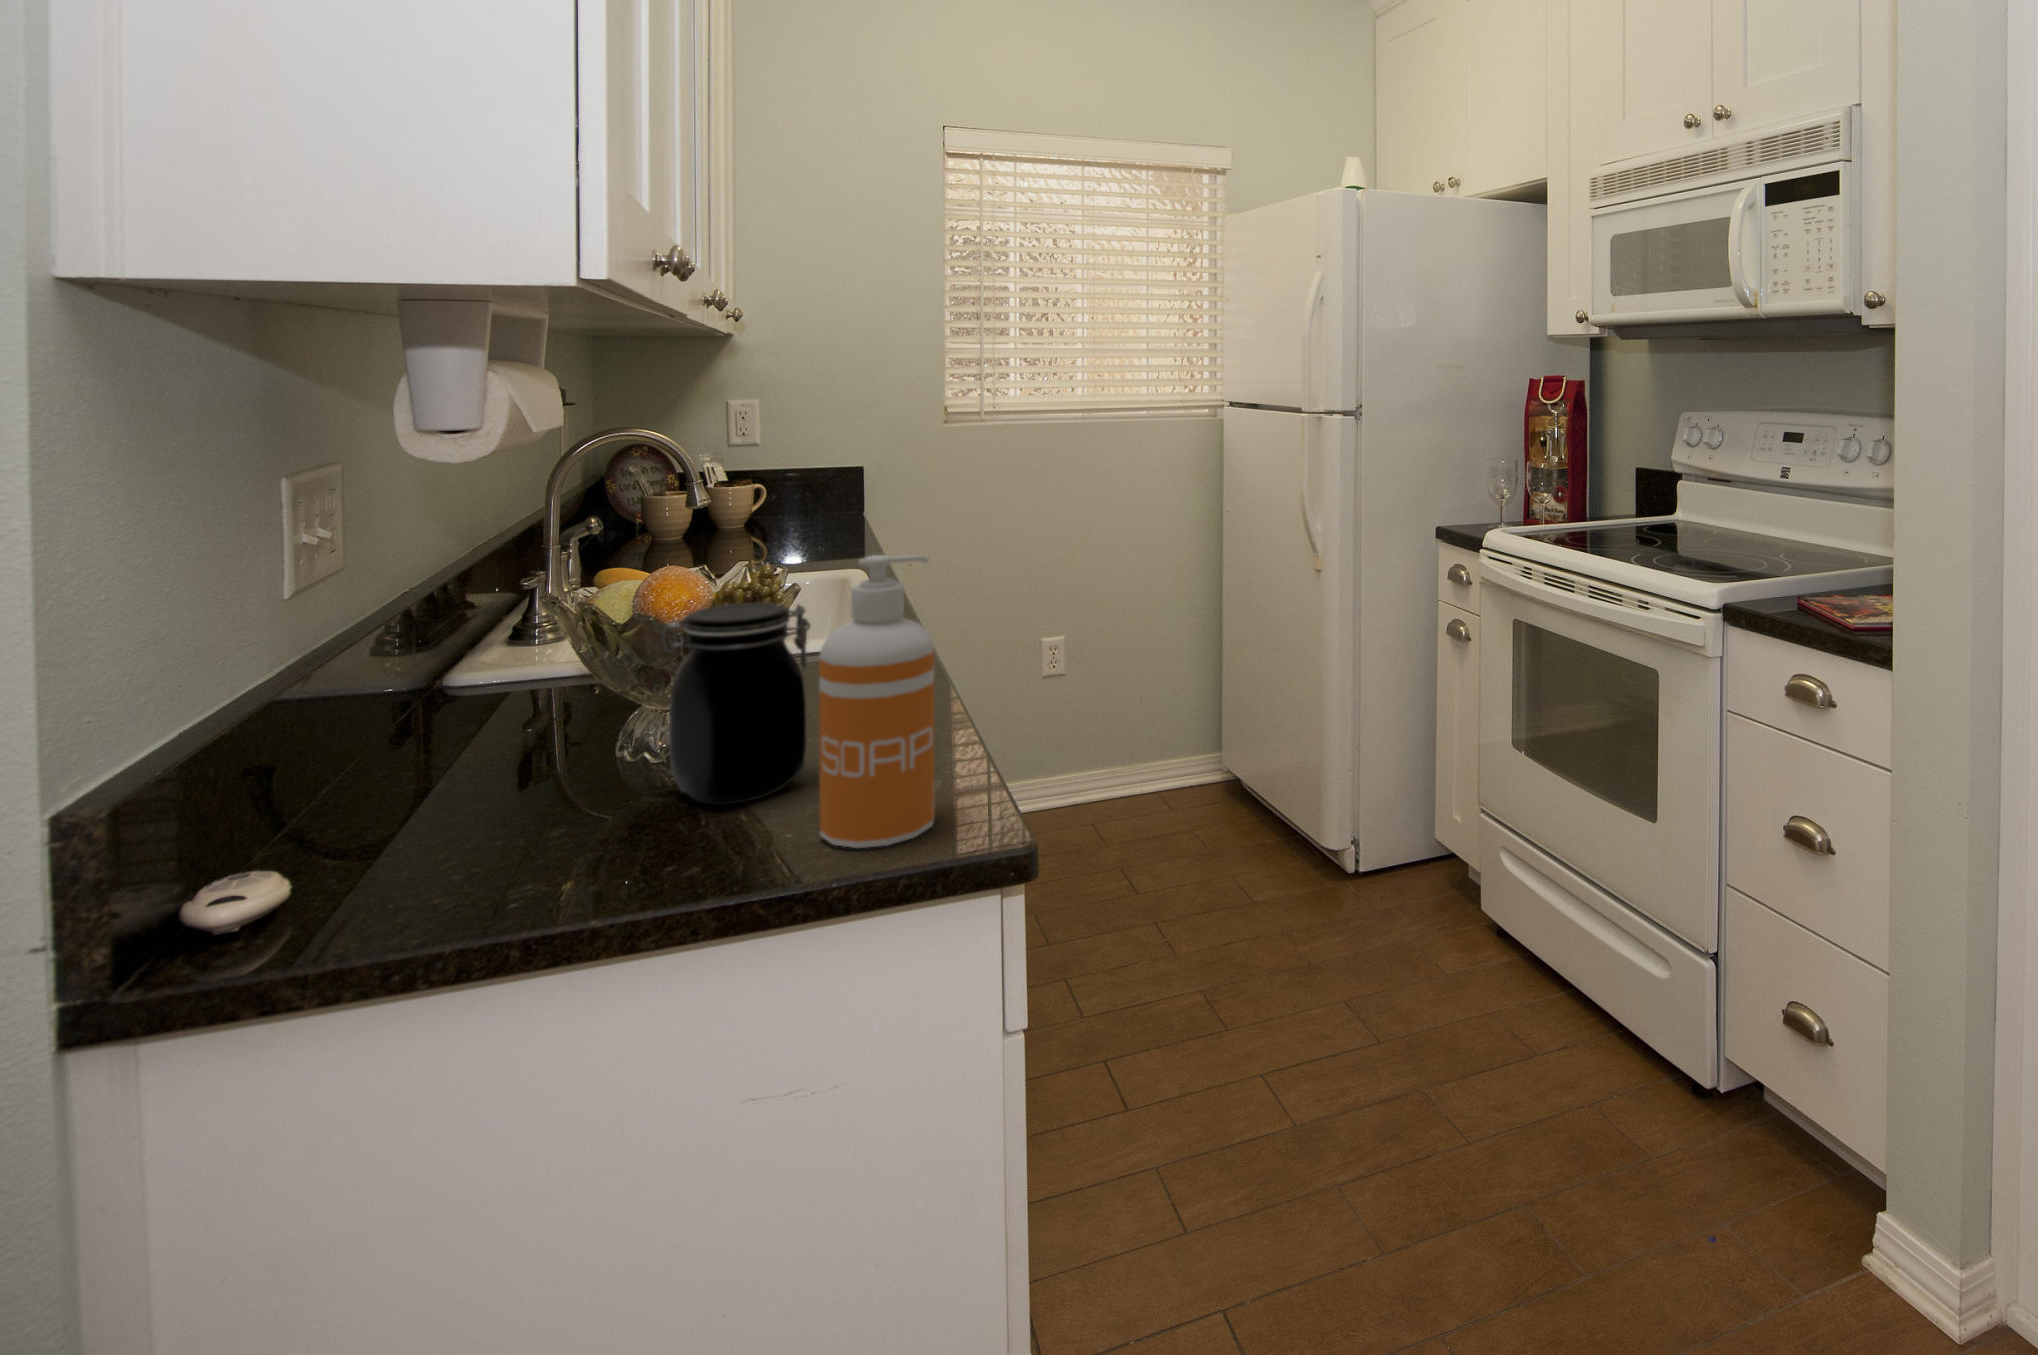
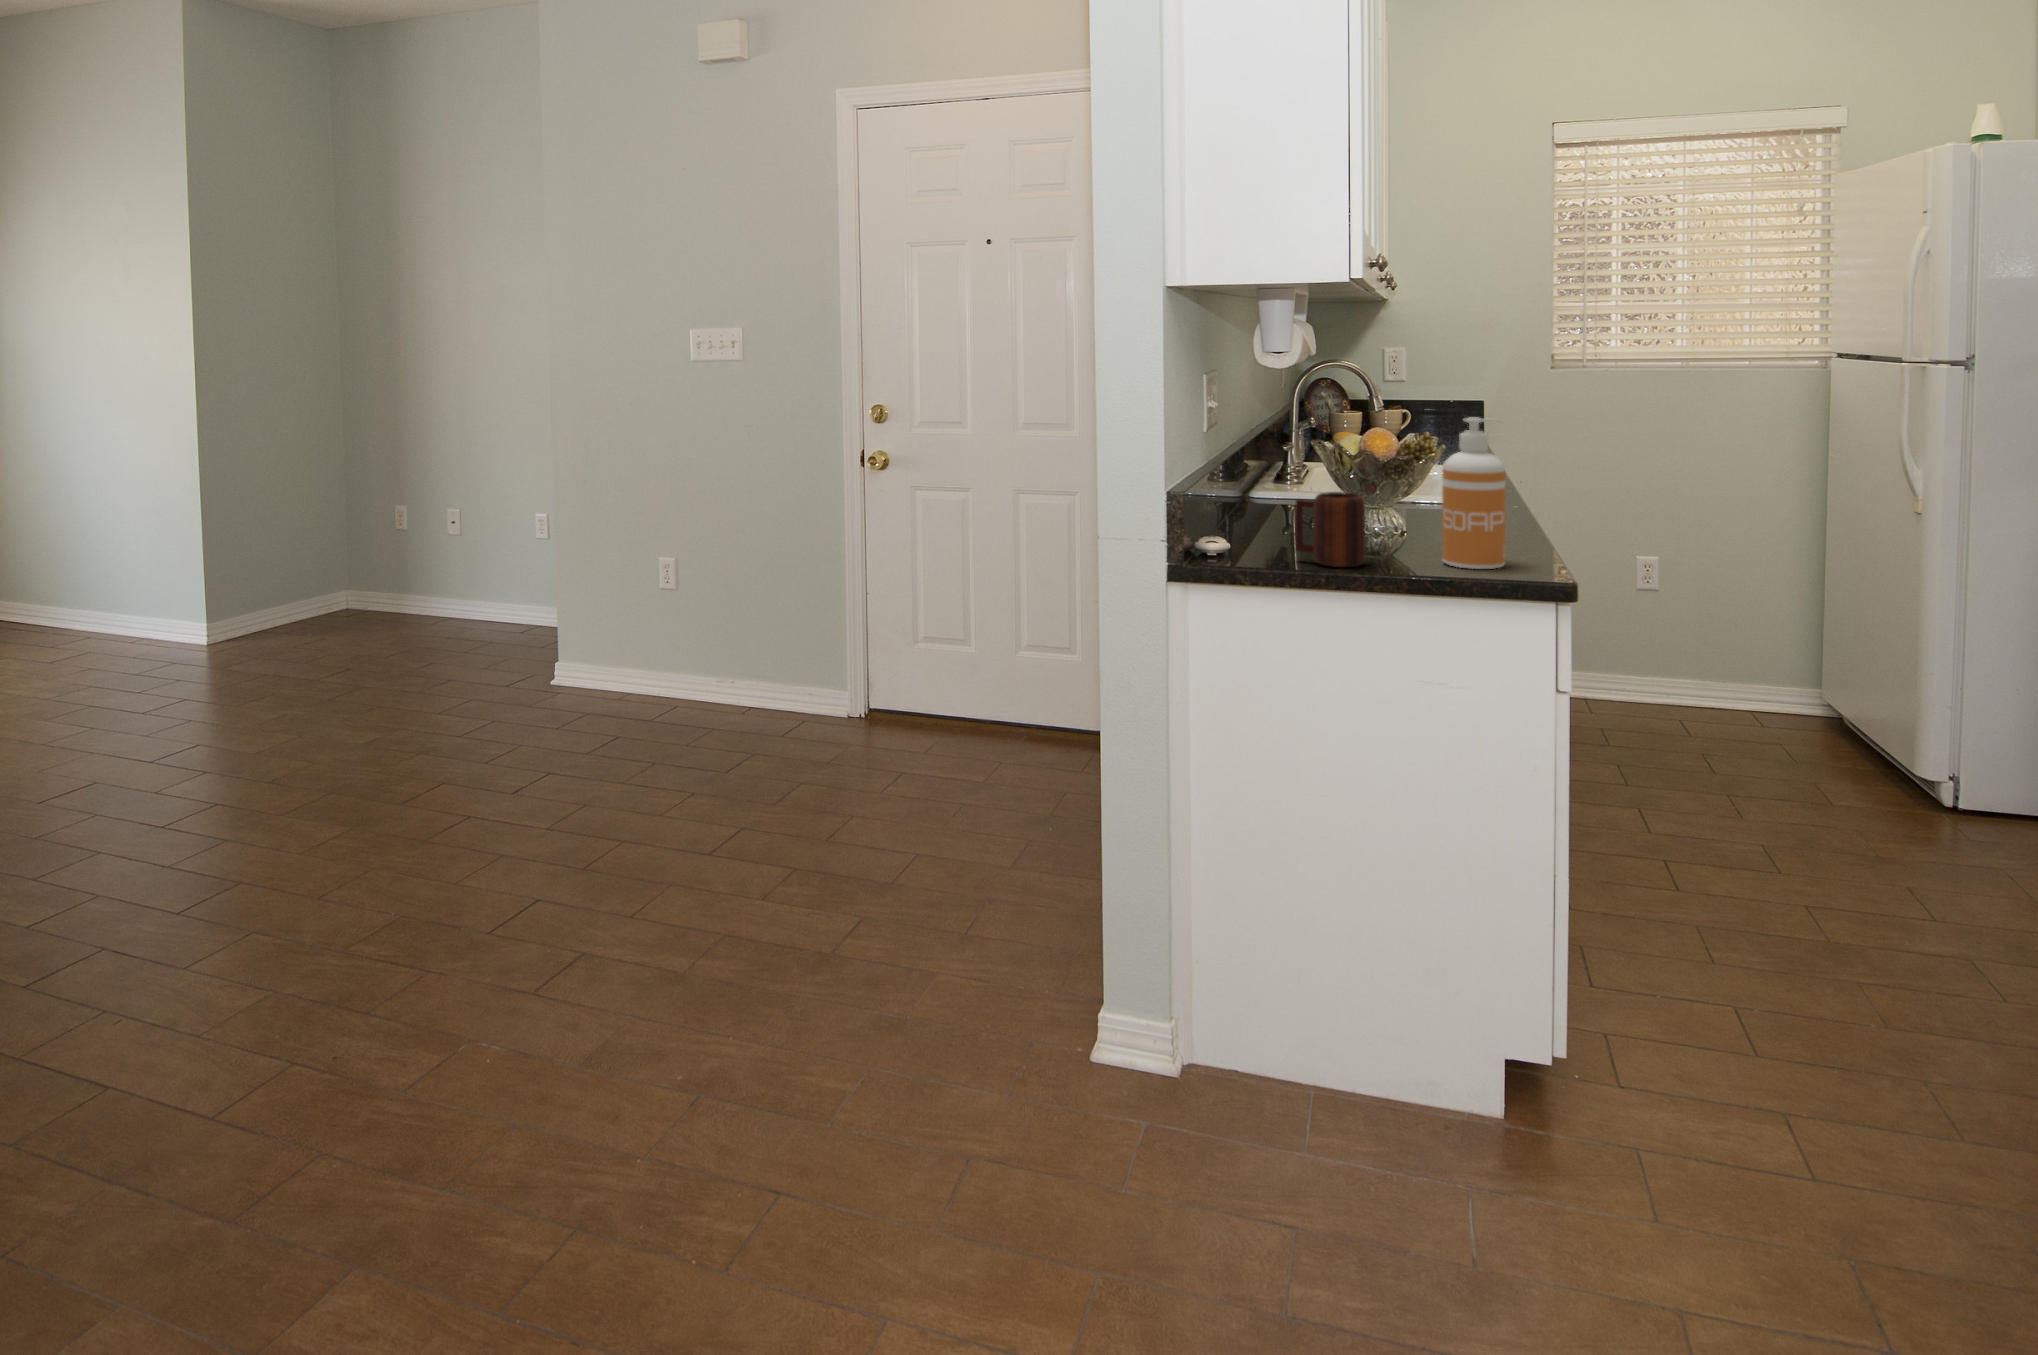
jar: present [662,603,810,805] -> none [1362,447,1439,549]
mug: none [494,733,659,910] -> present [1295,492,1365,567]

